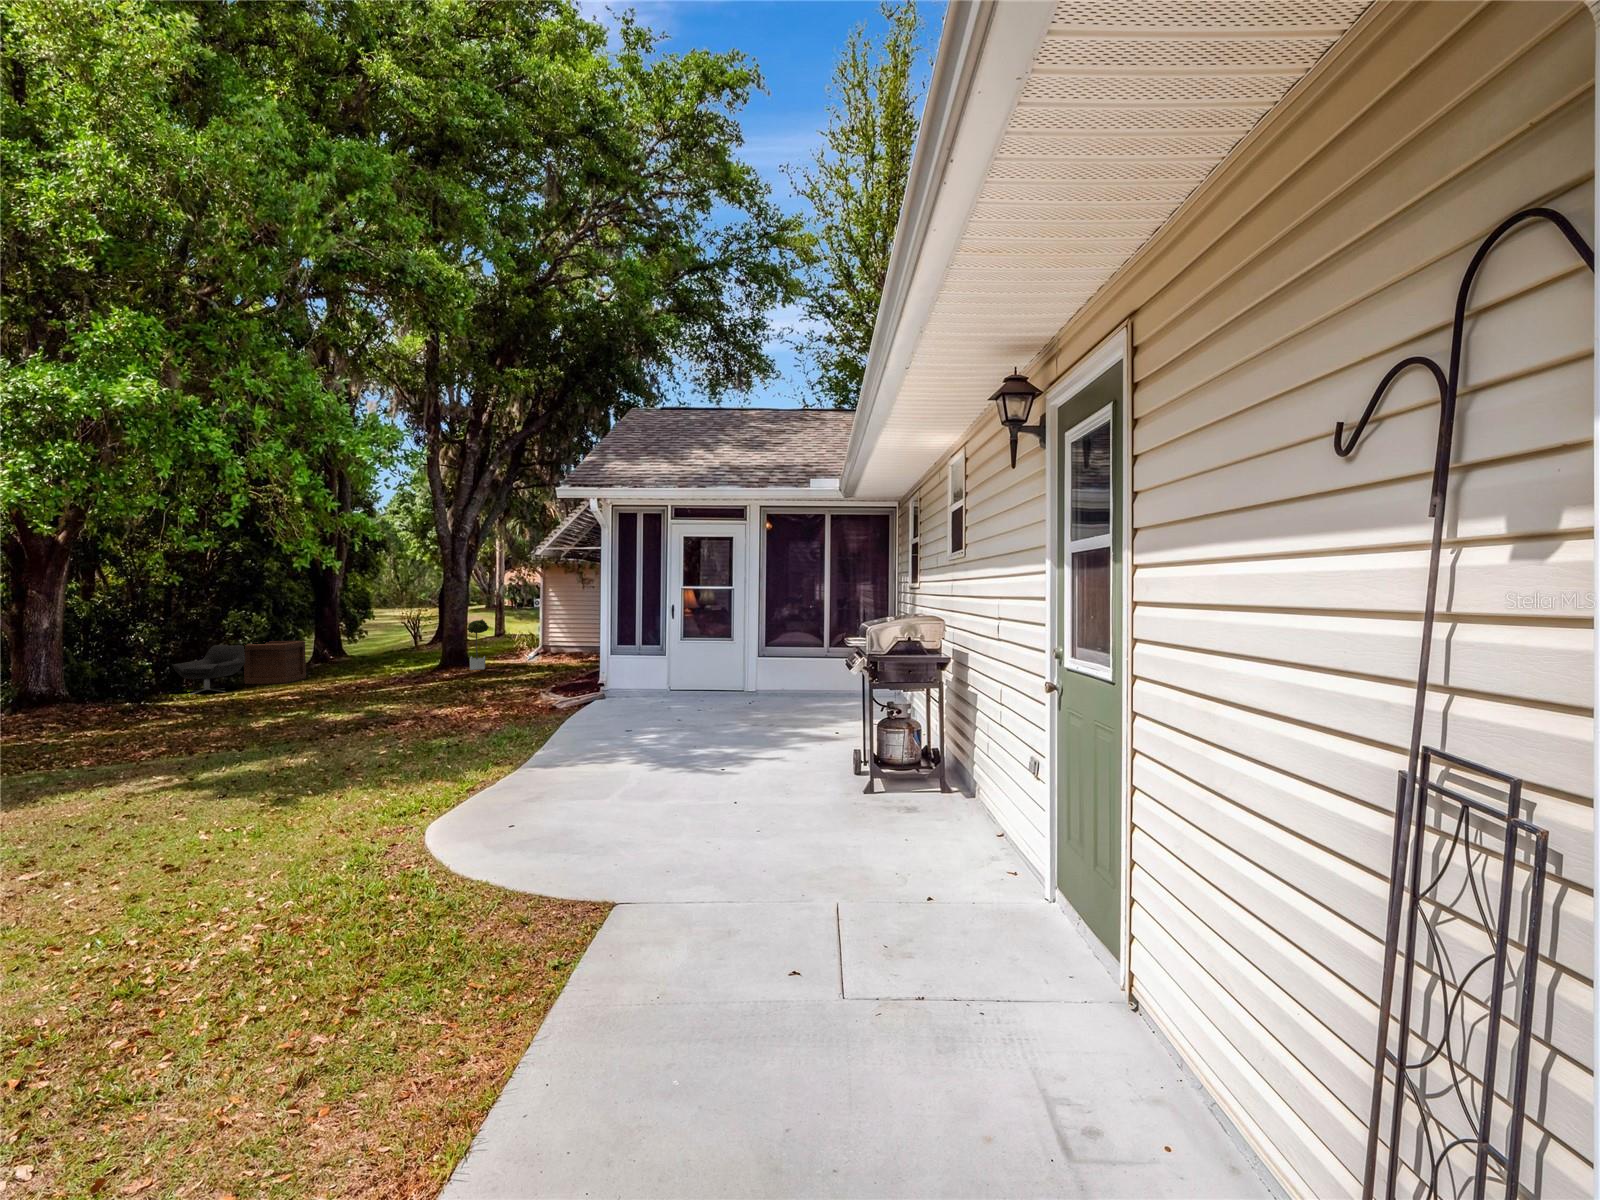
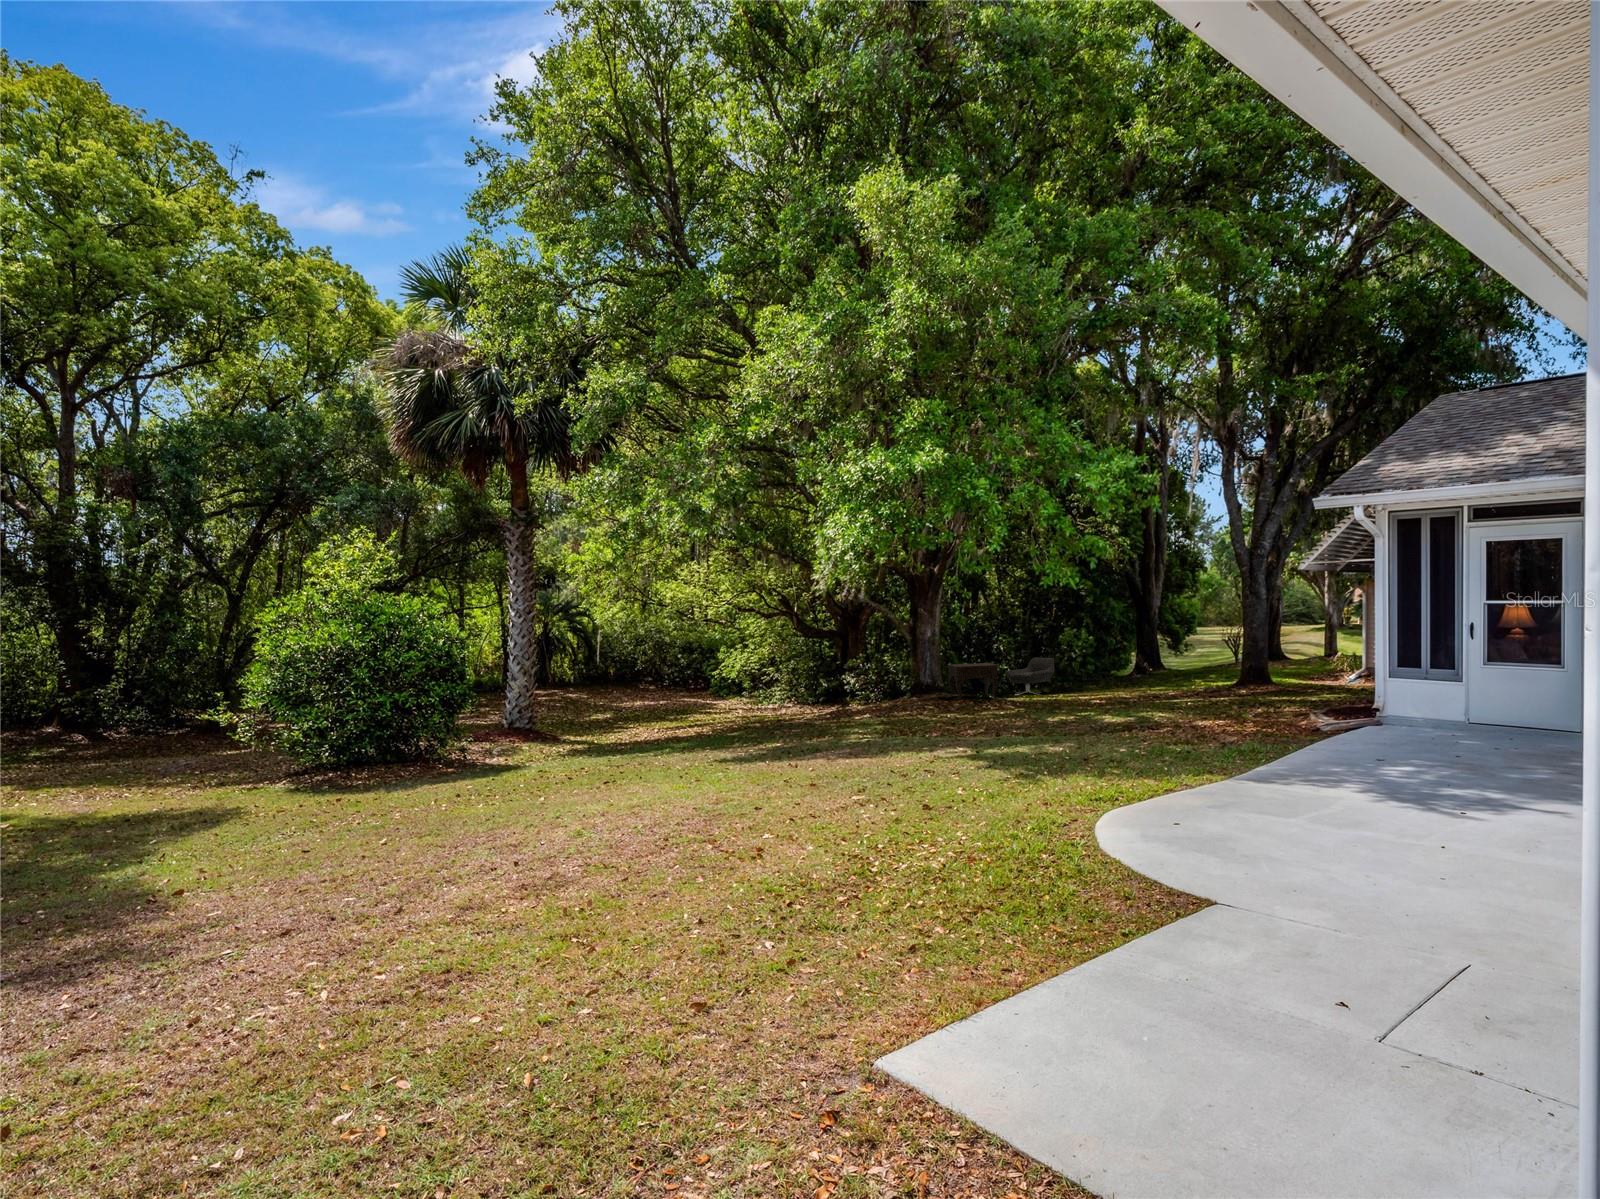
potted tree: present [467,619,489,670] -> none [1249,639,1273,690]
wooden crate: present [244,641,306,684] -> none [1055,656,1104,691]
side table: none [79,655,168,707] -> present [947,663,999,700]

